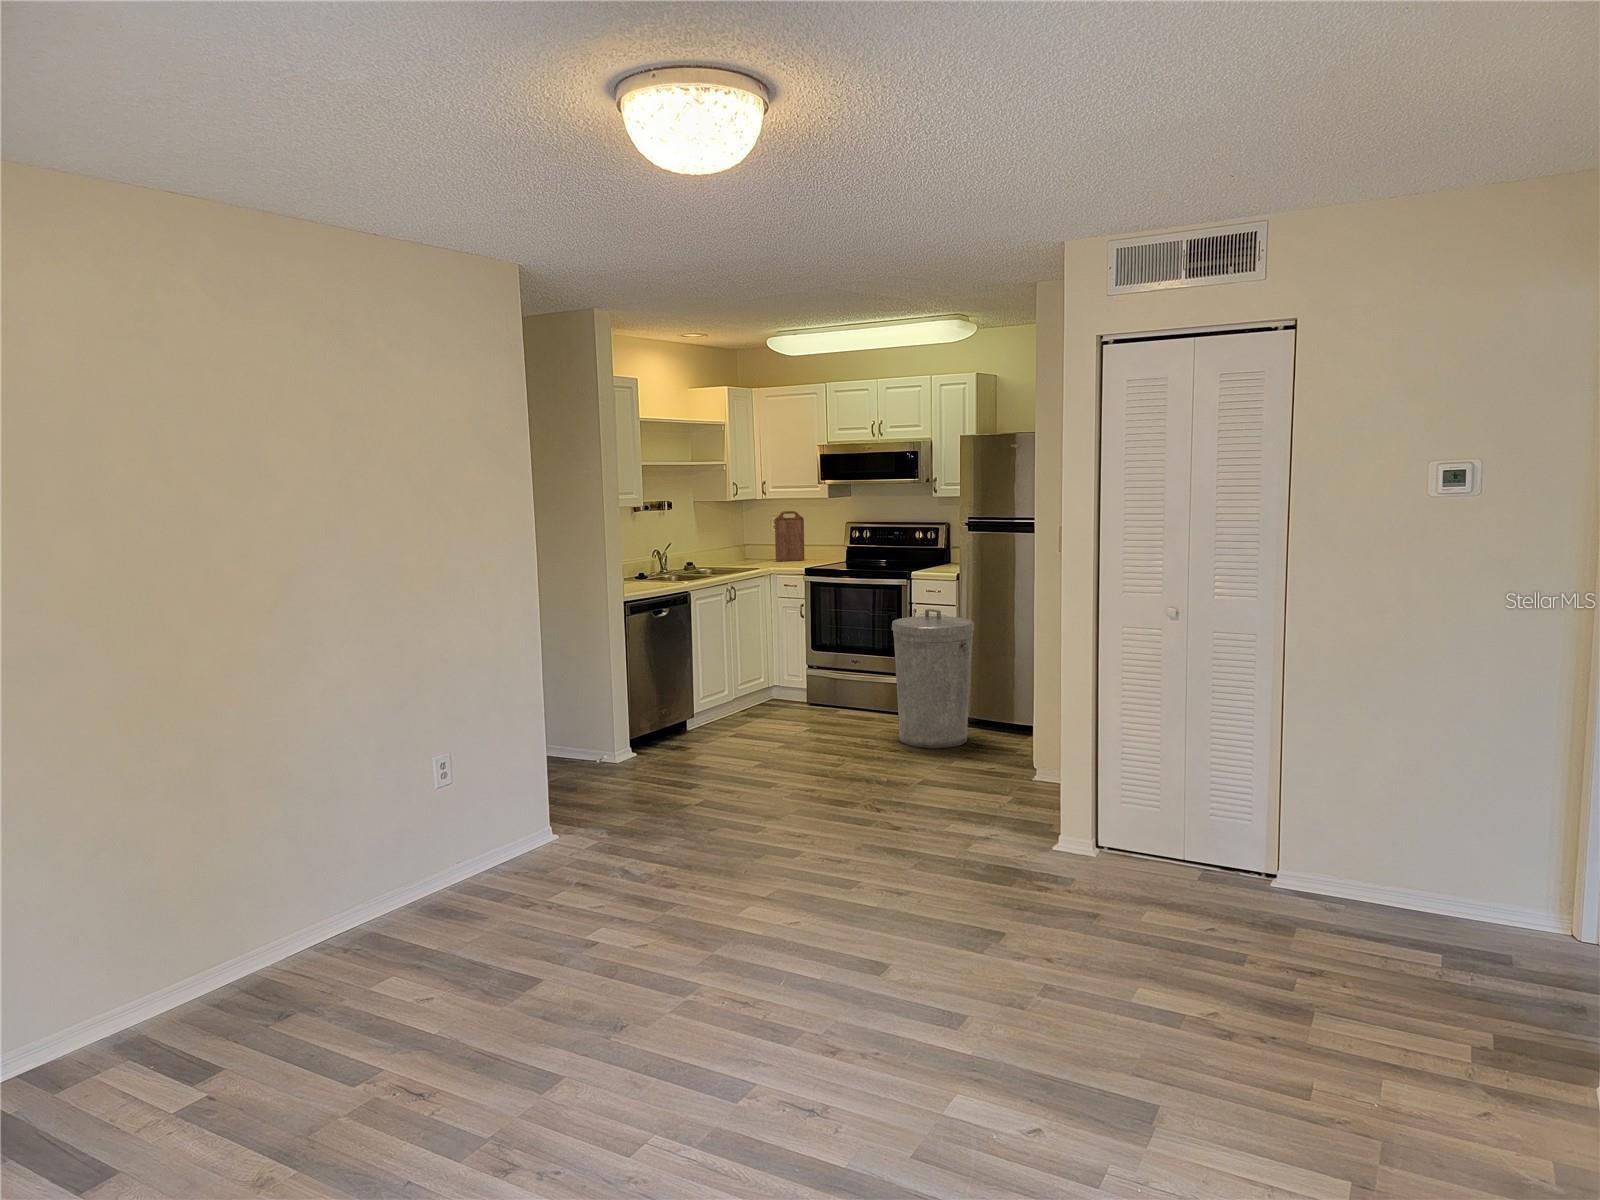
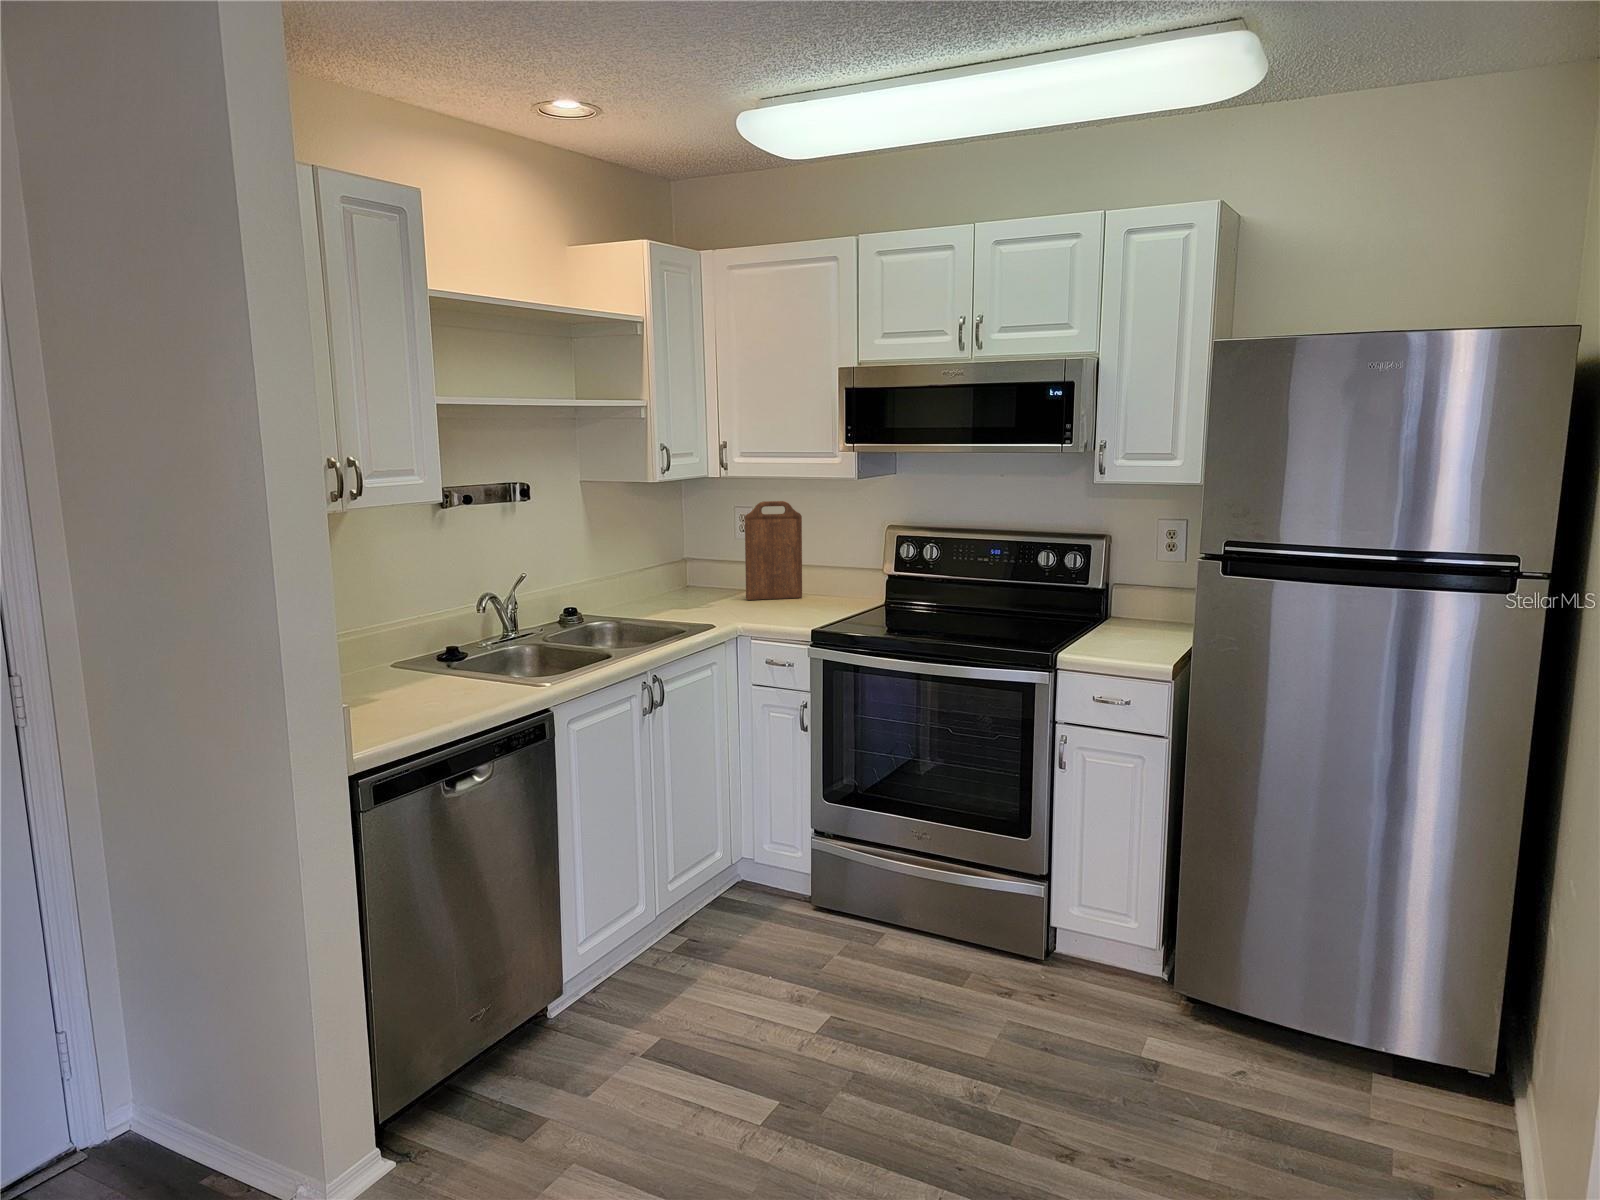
trash can: present [891,609,975,748] -> none [1041,767,1255,1123]

